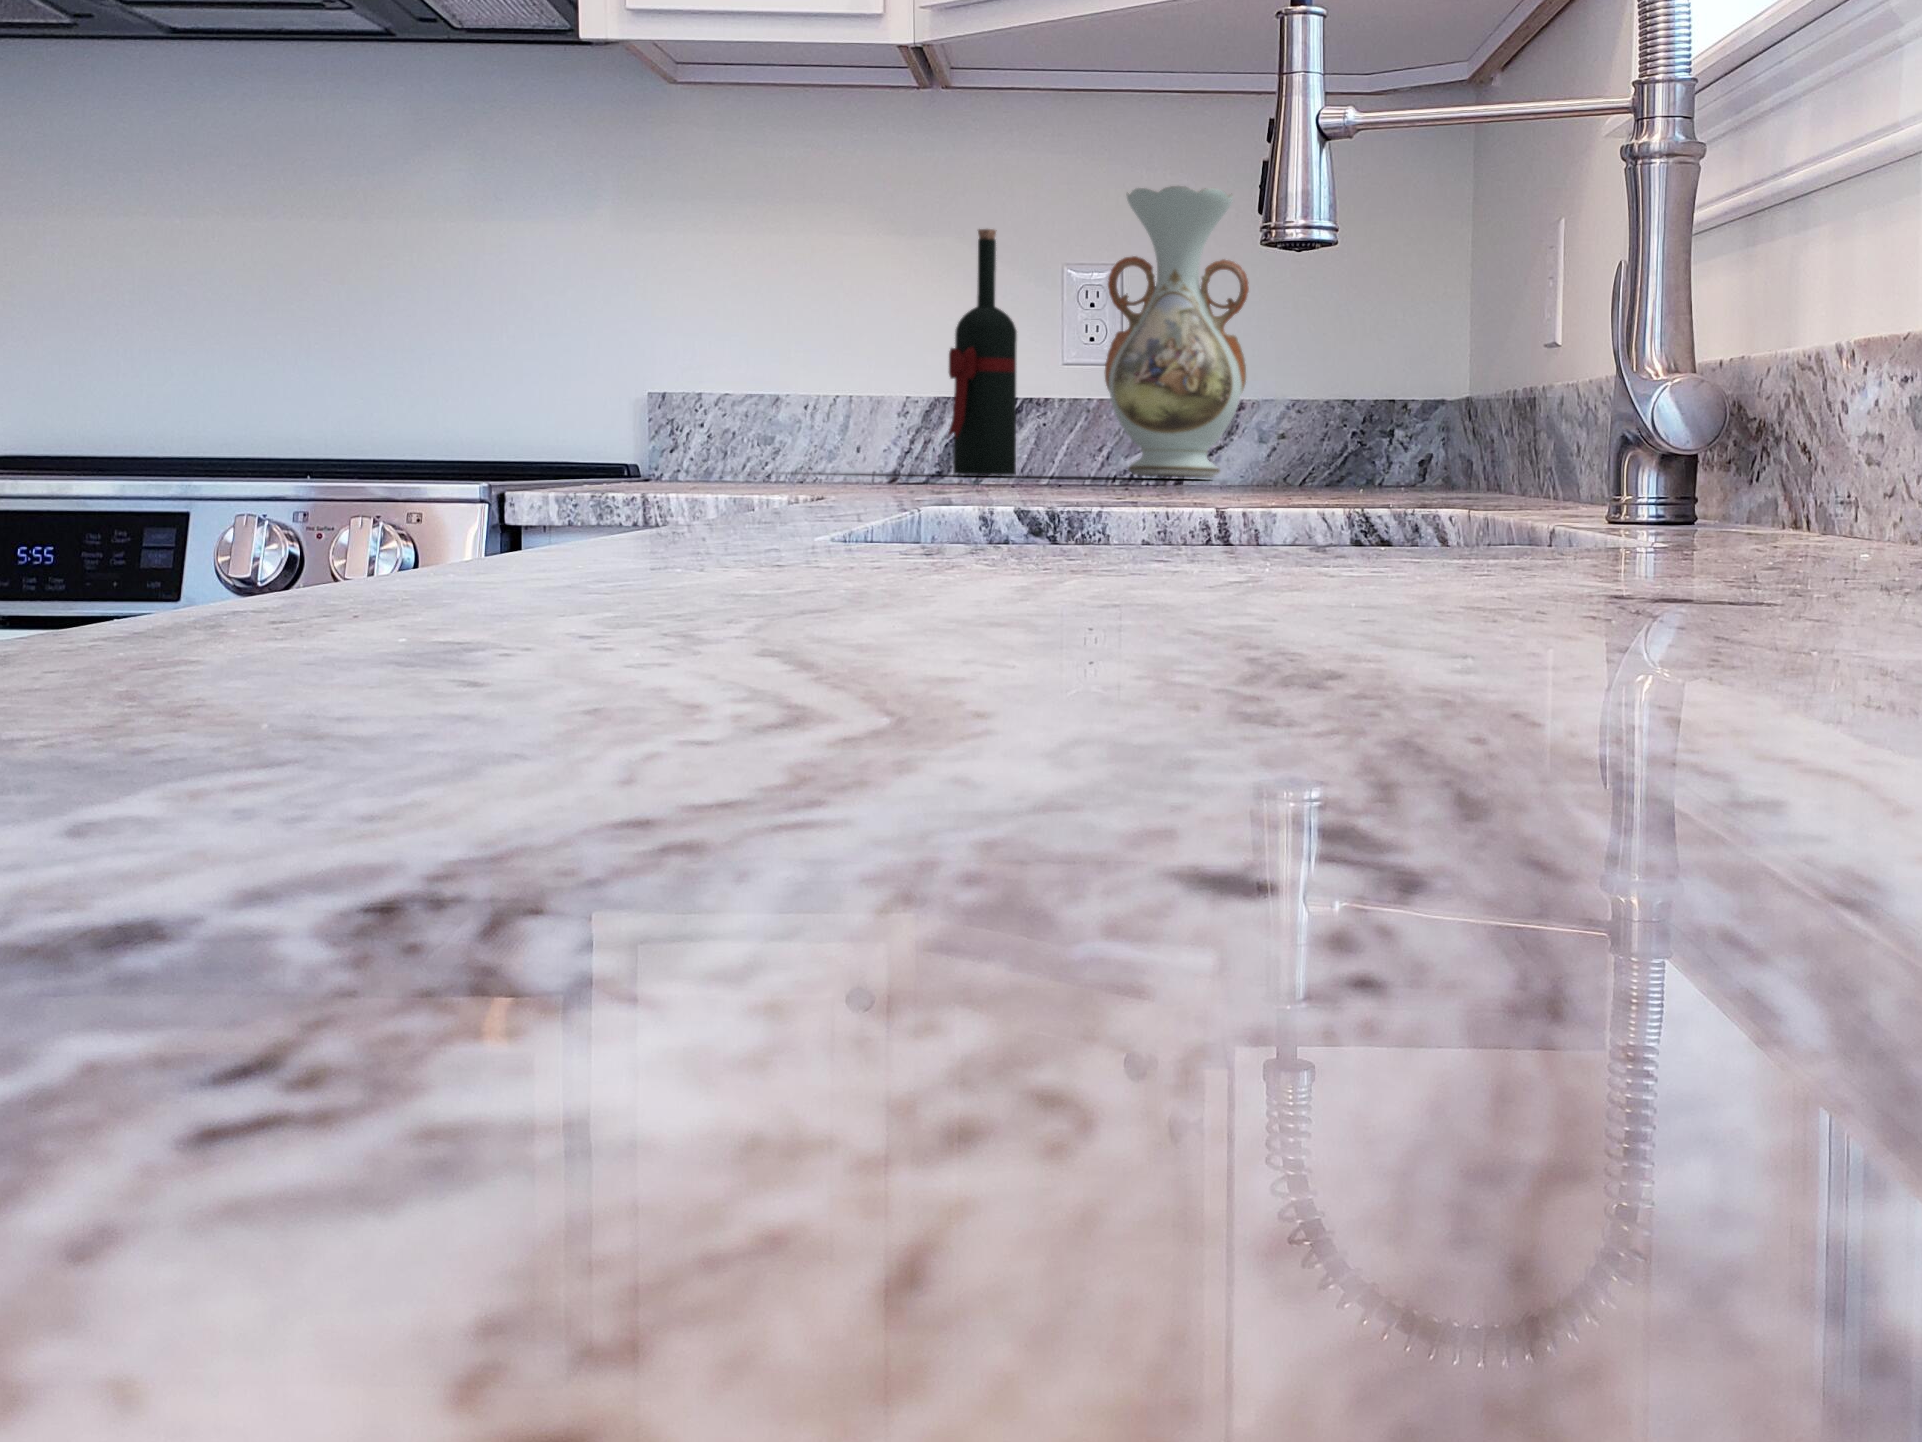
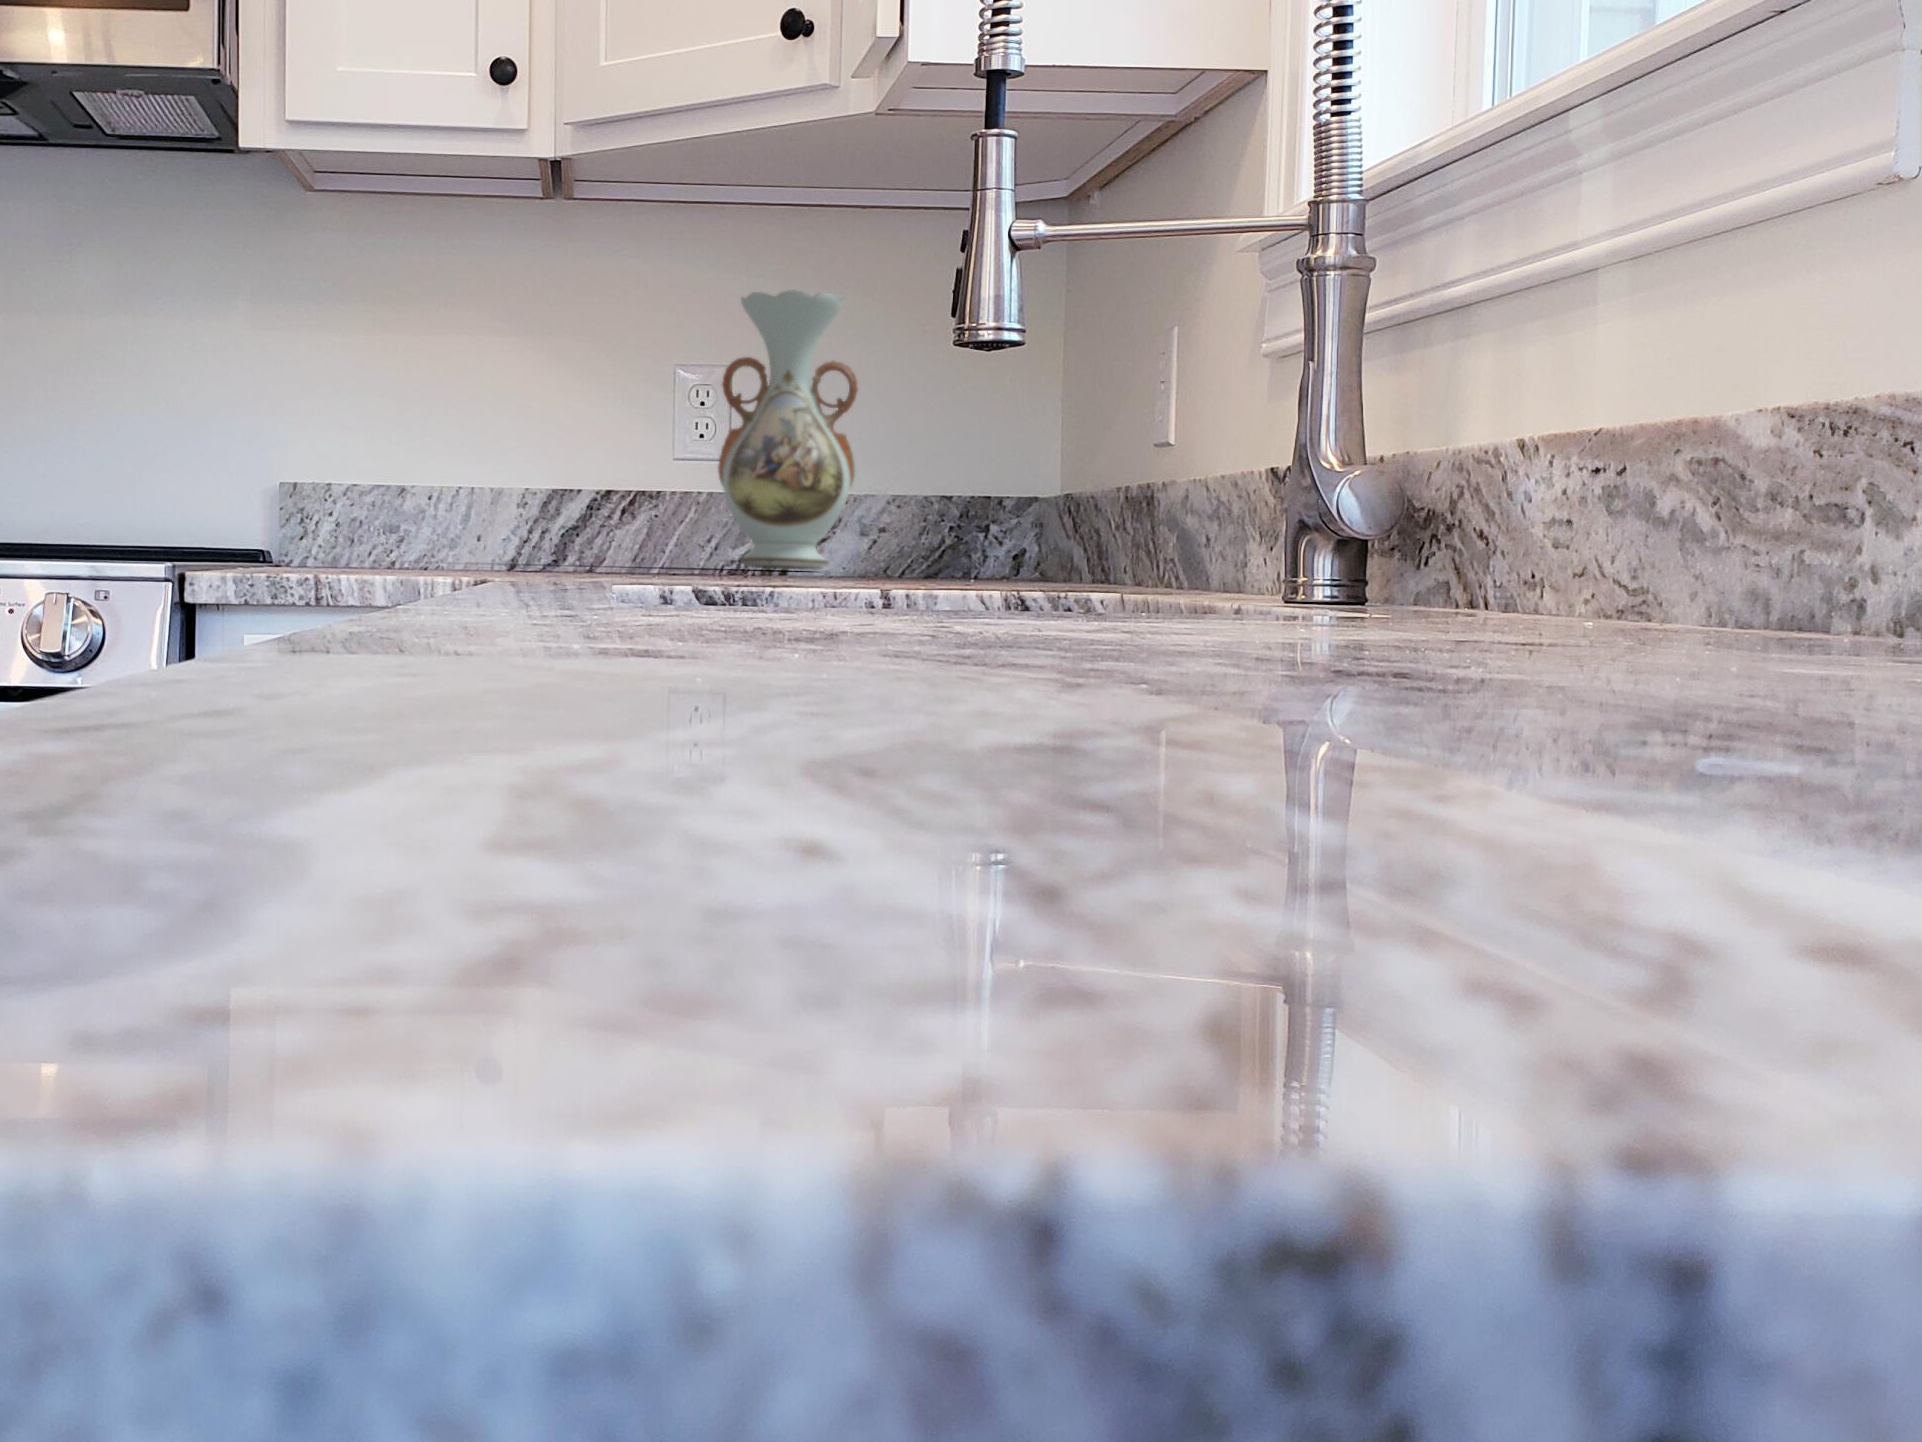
wine bottle: present [948,229,1017,475] -> none [569,329,635,566]

